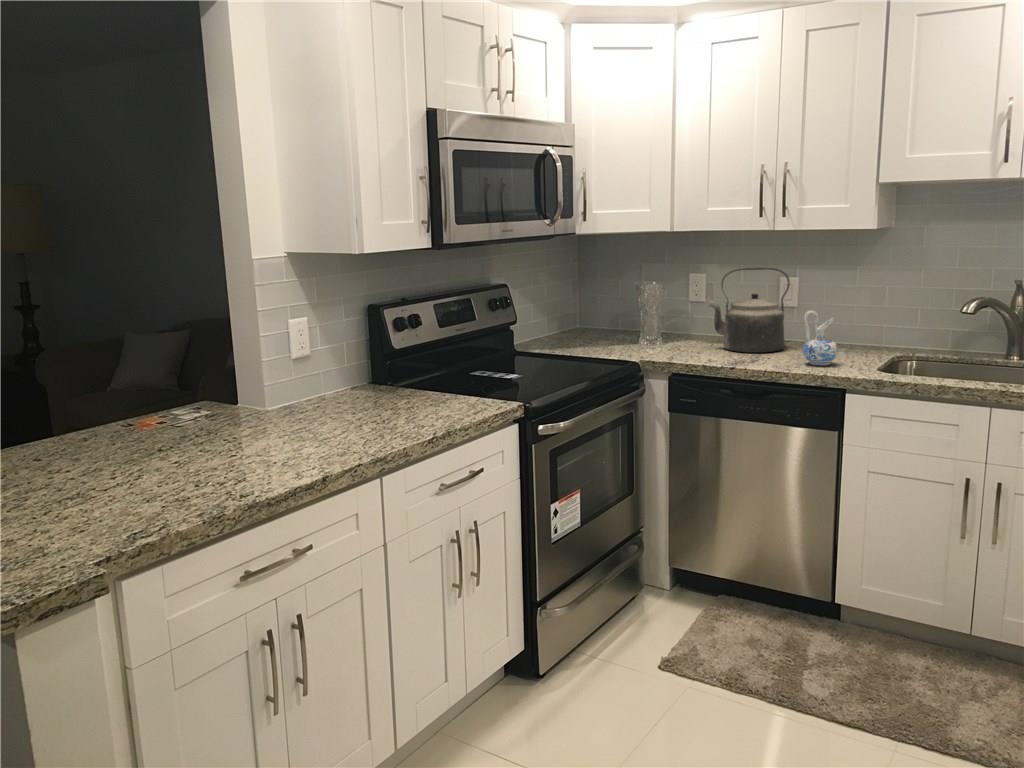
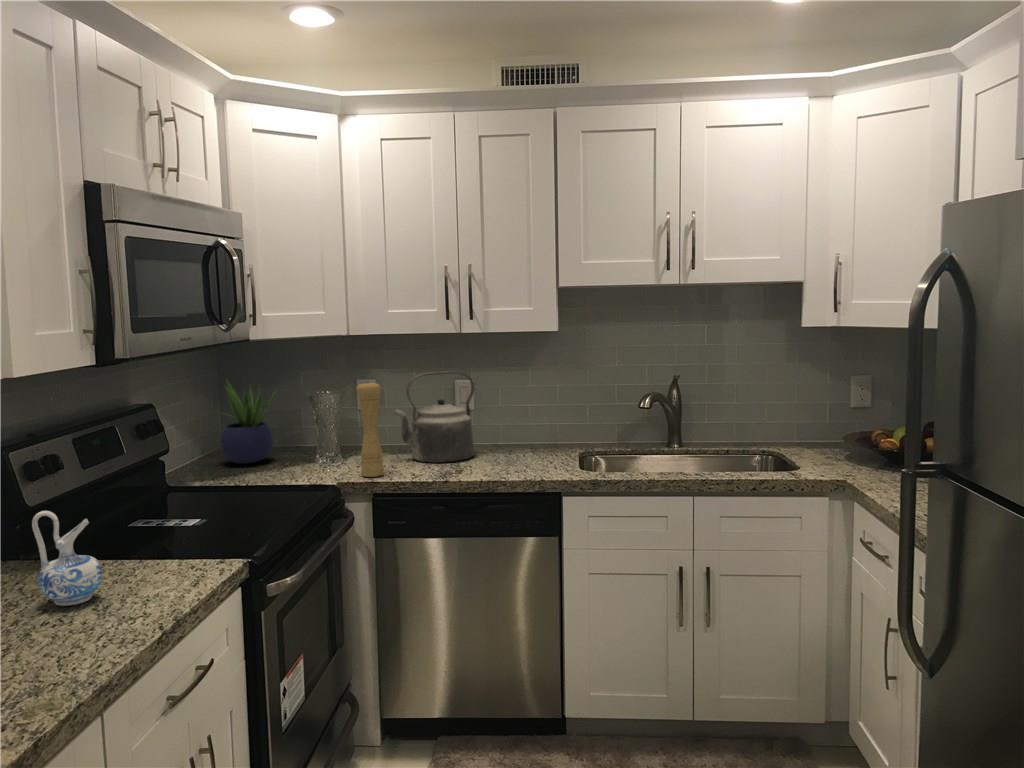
potted plant: none [564,265,617,340] -> present [220,381,277,464]
pepper mill: none [665,273,687,358] -> present [357,382,384,477]
ceramic pitcher: present [803,311,837,365] -> present [32,511,102,606]

